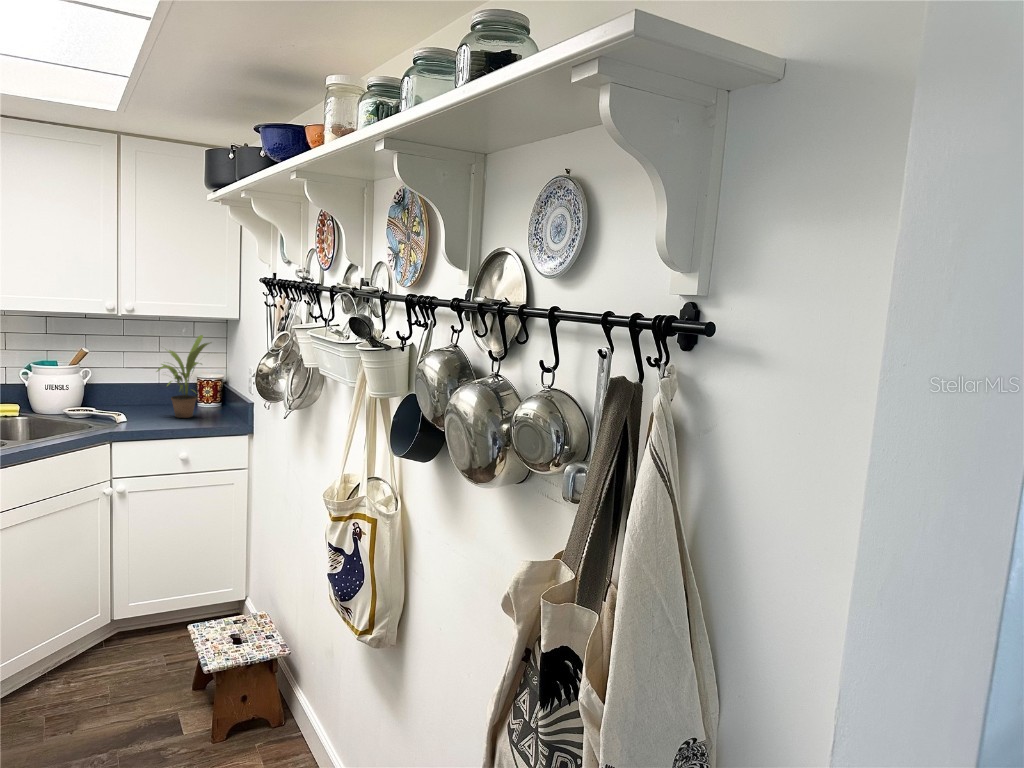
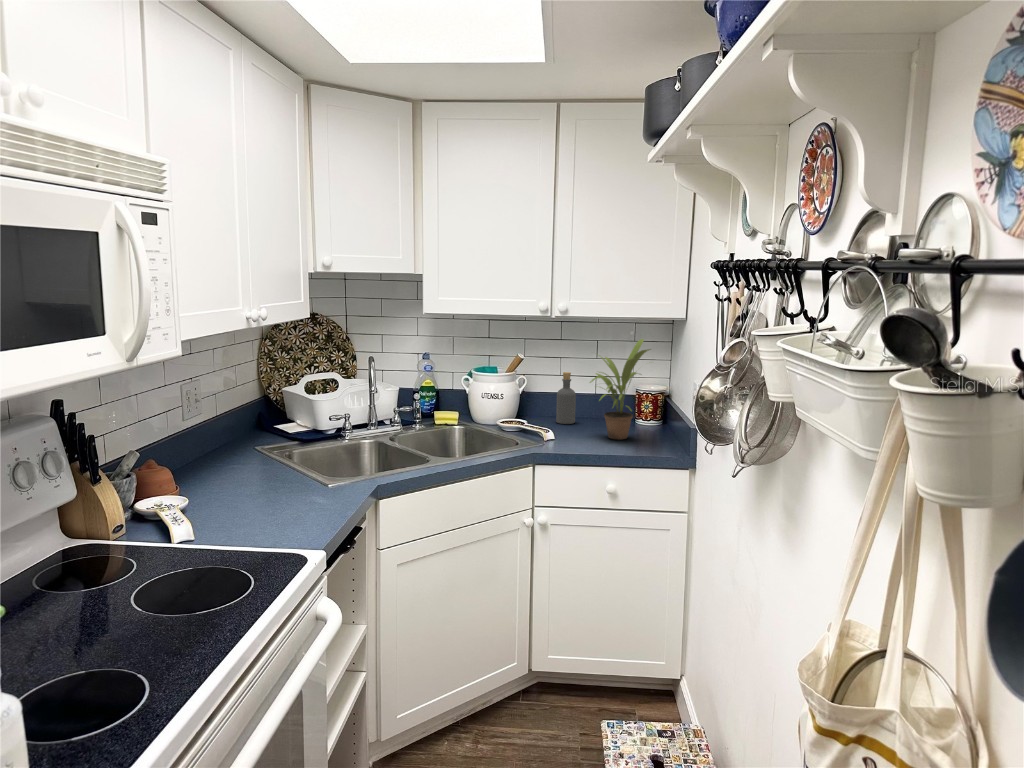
bottle: none [122,364,141,410] -> present [556,372,576,424]

